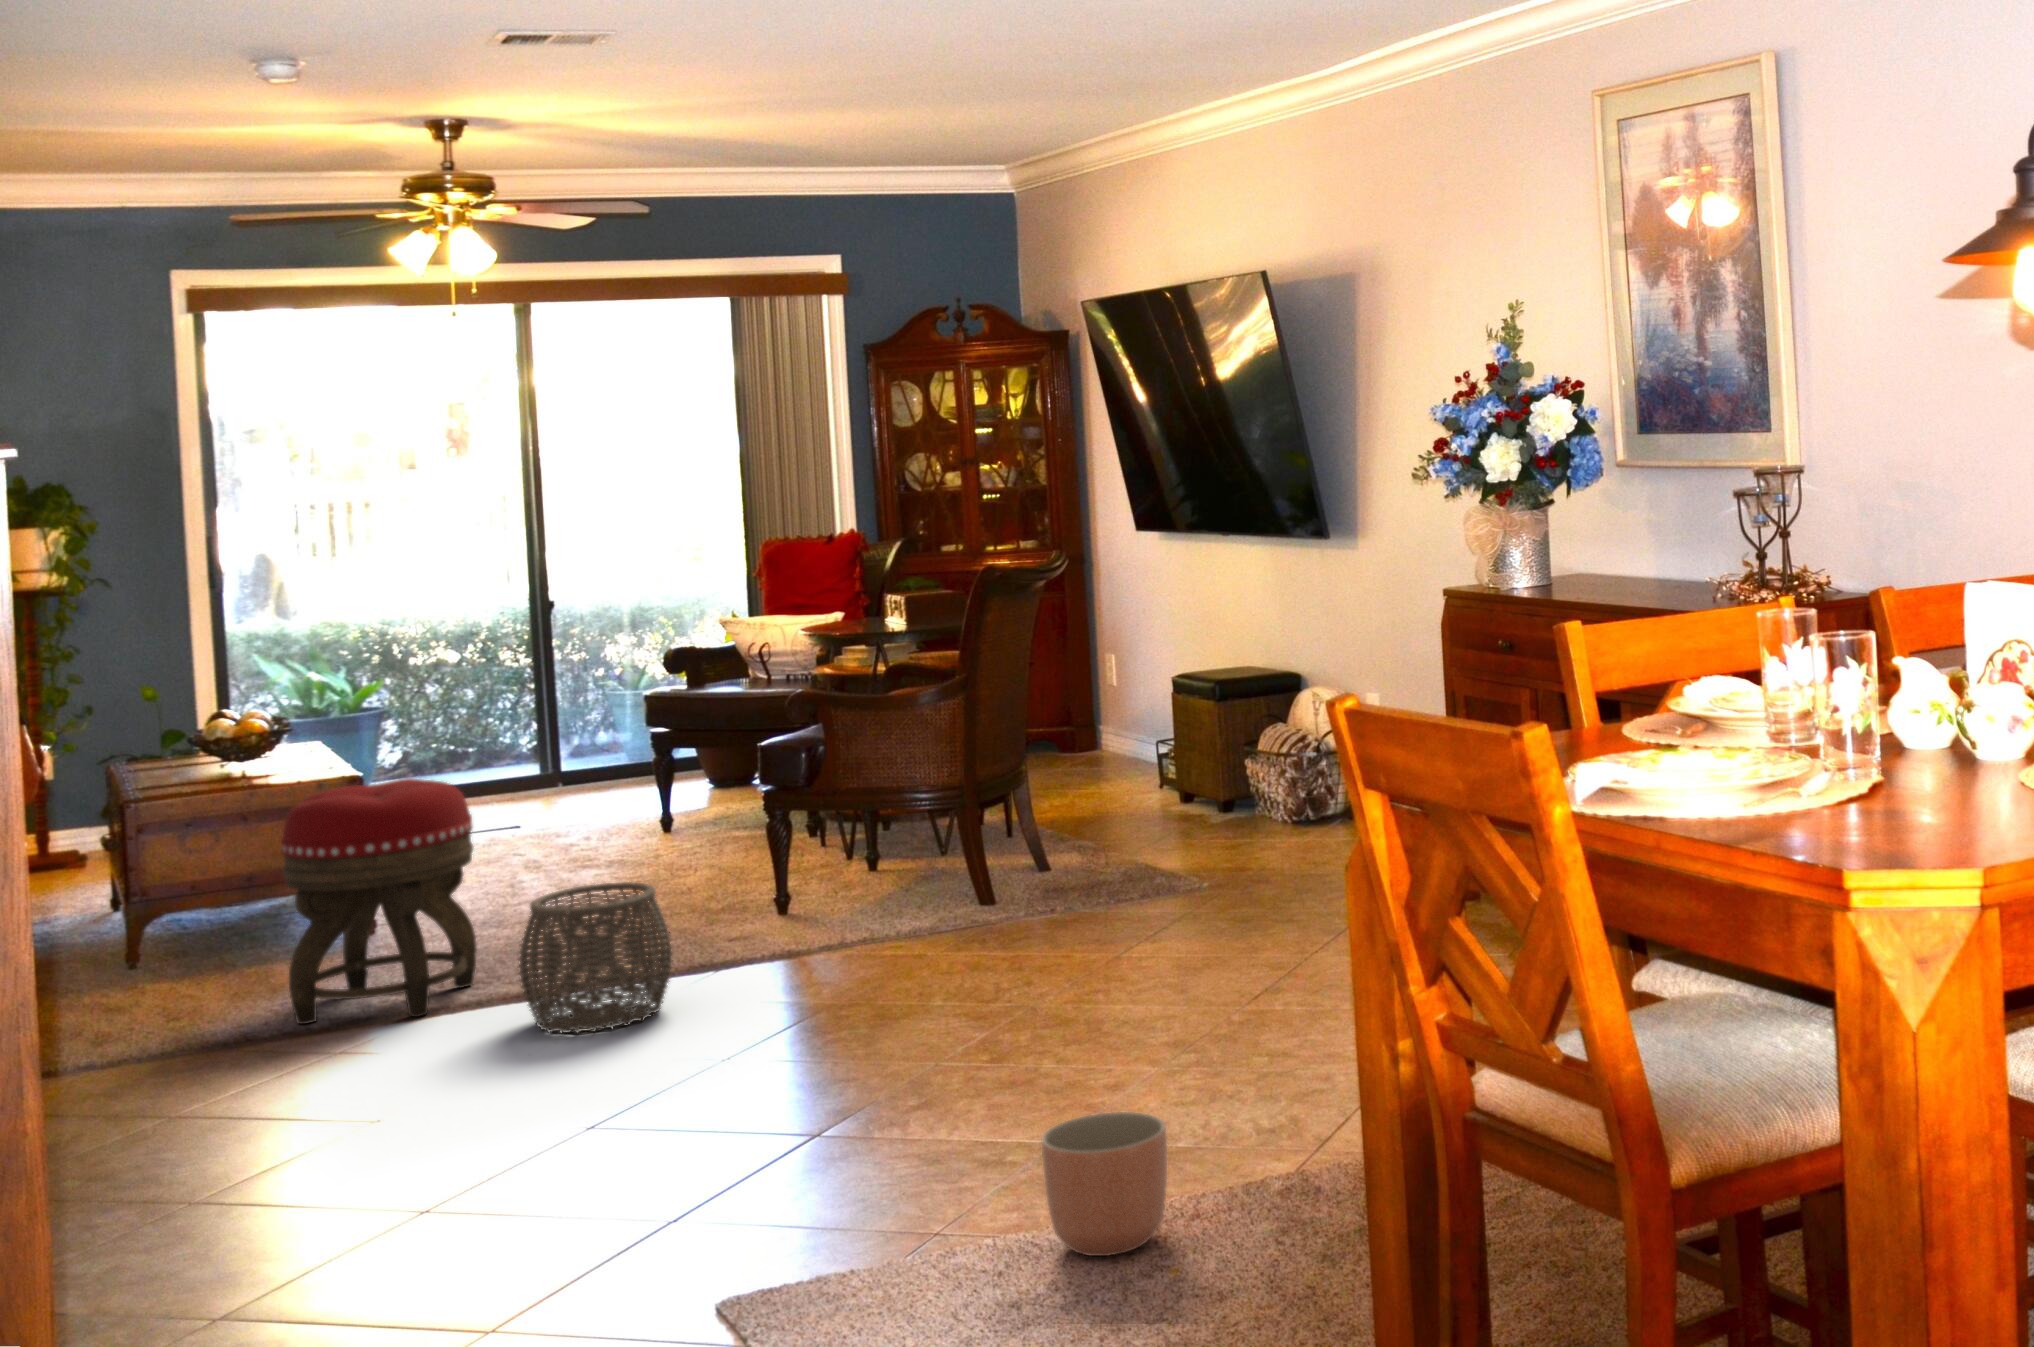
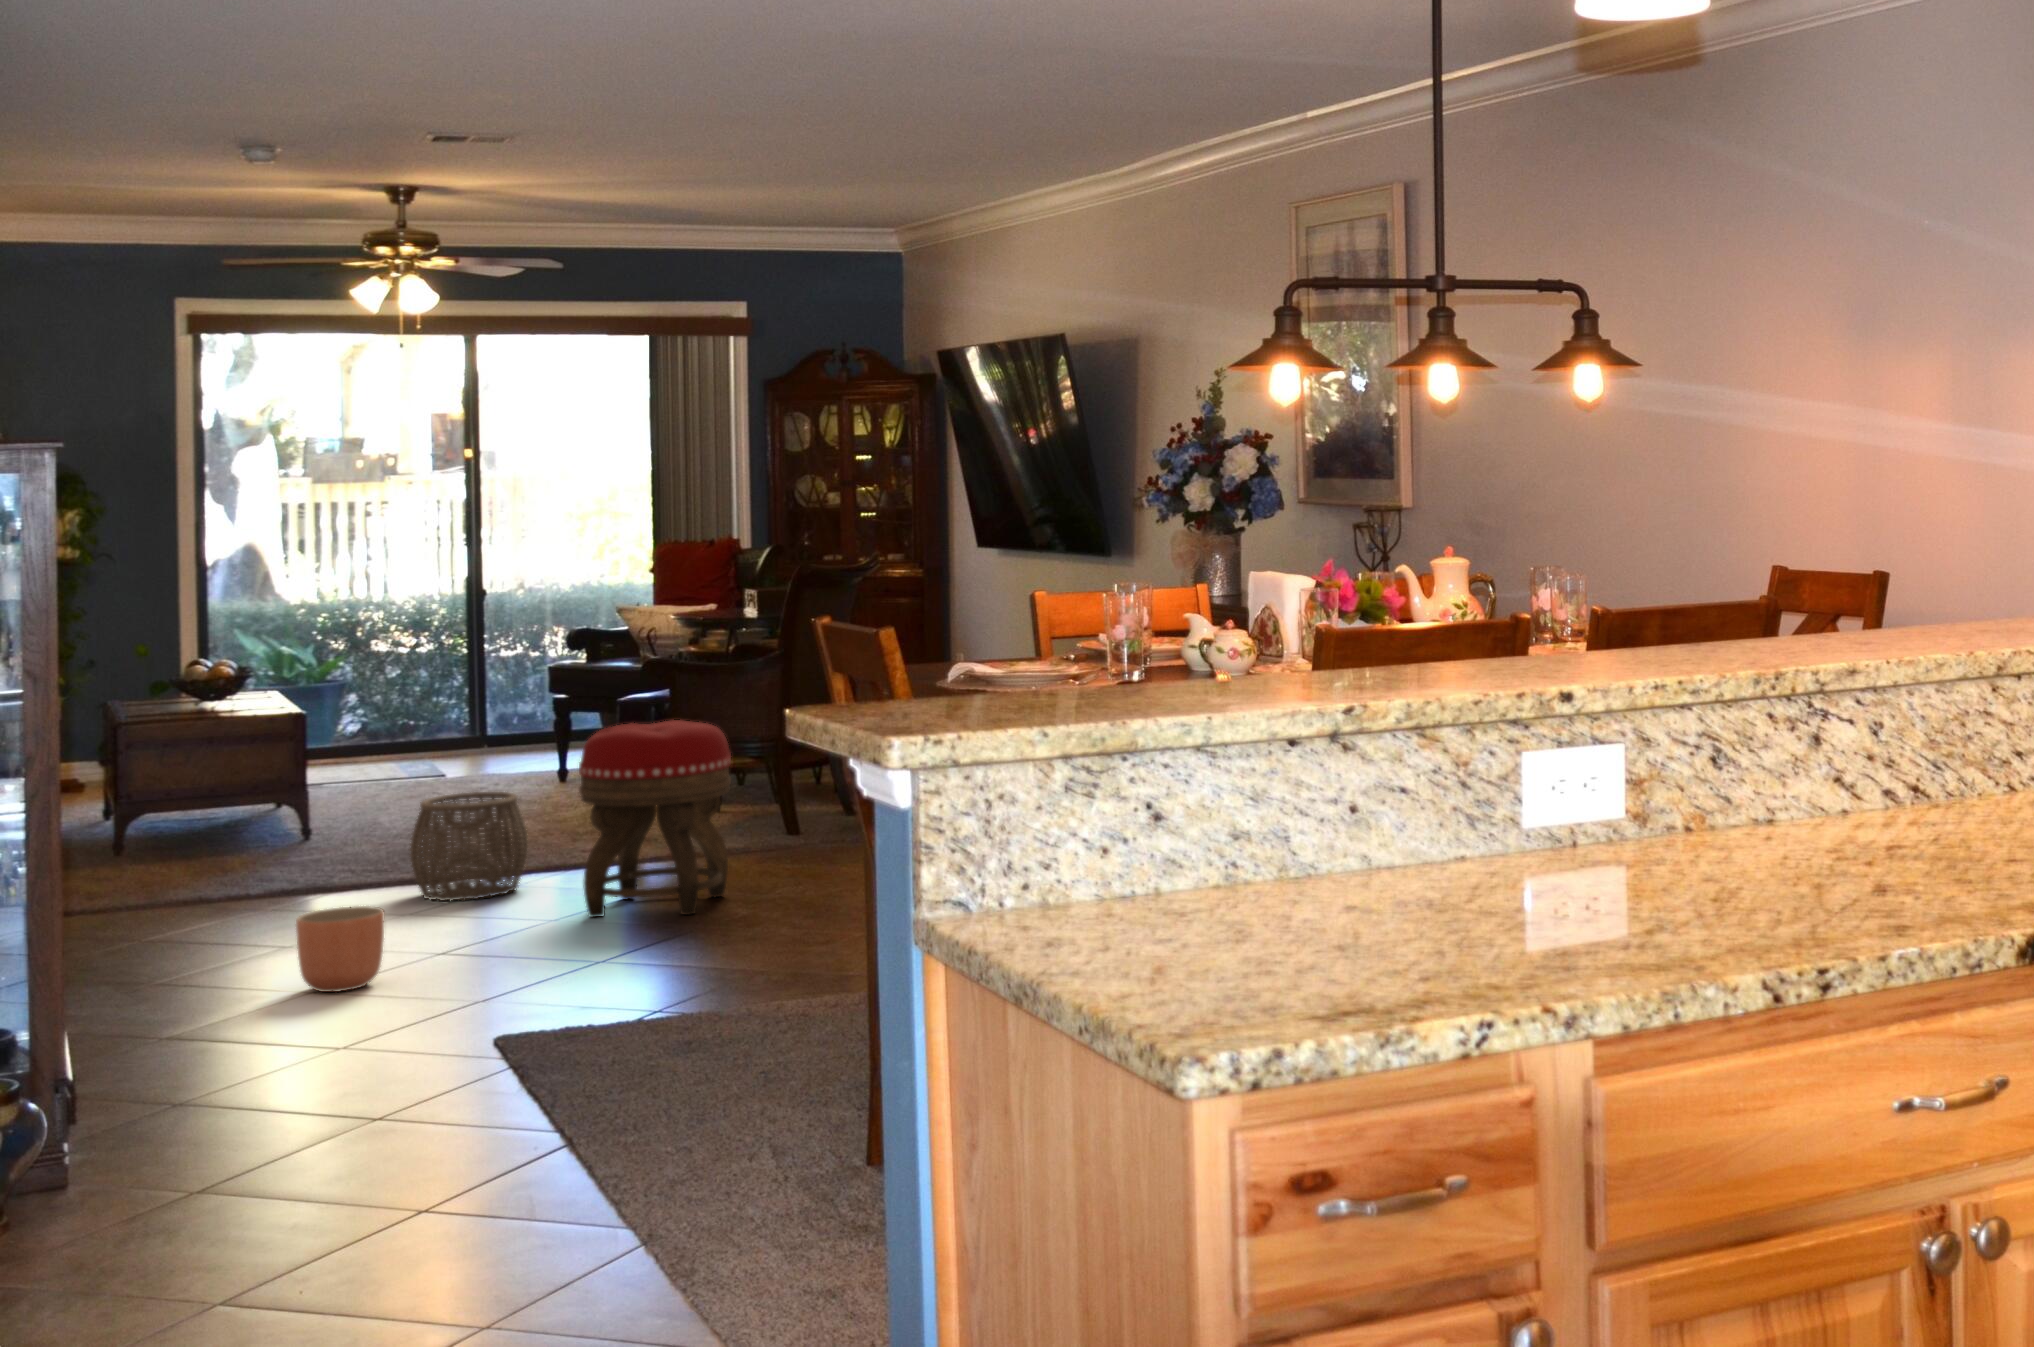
footstool: present [281,778,477,1024] -> present [579,720,731,917]
planter: present [1042,1112,1167,1256] -> present [296,906,384,992]

